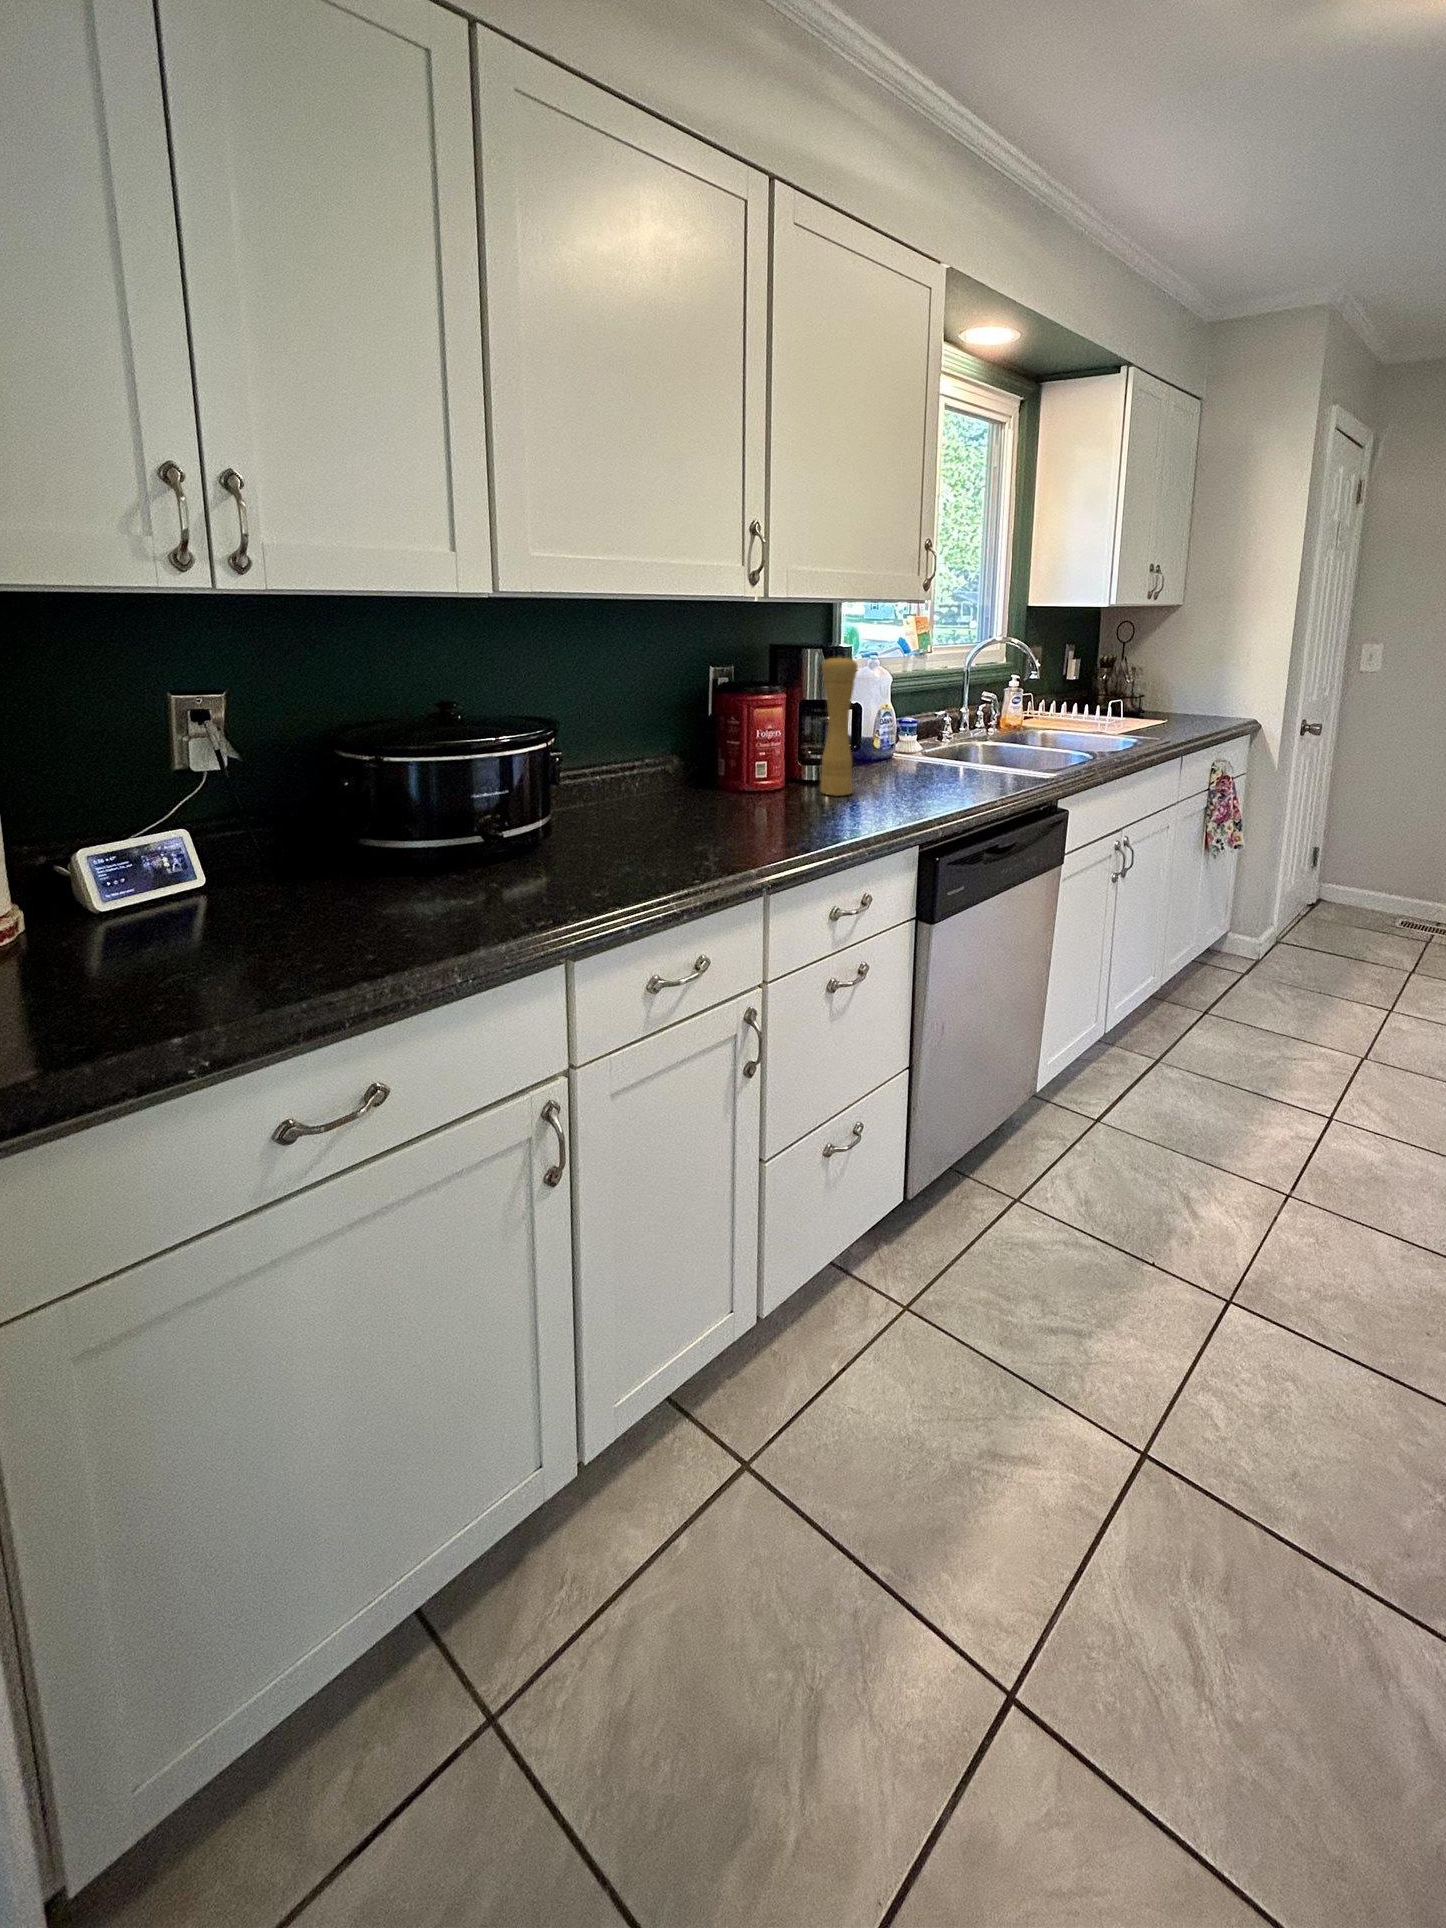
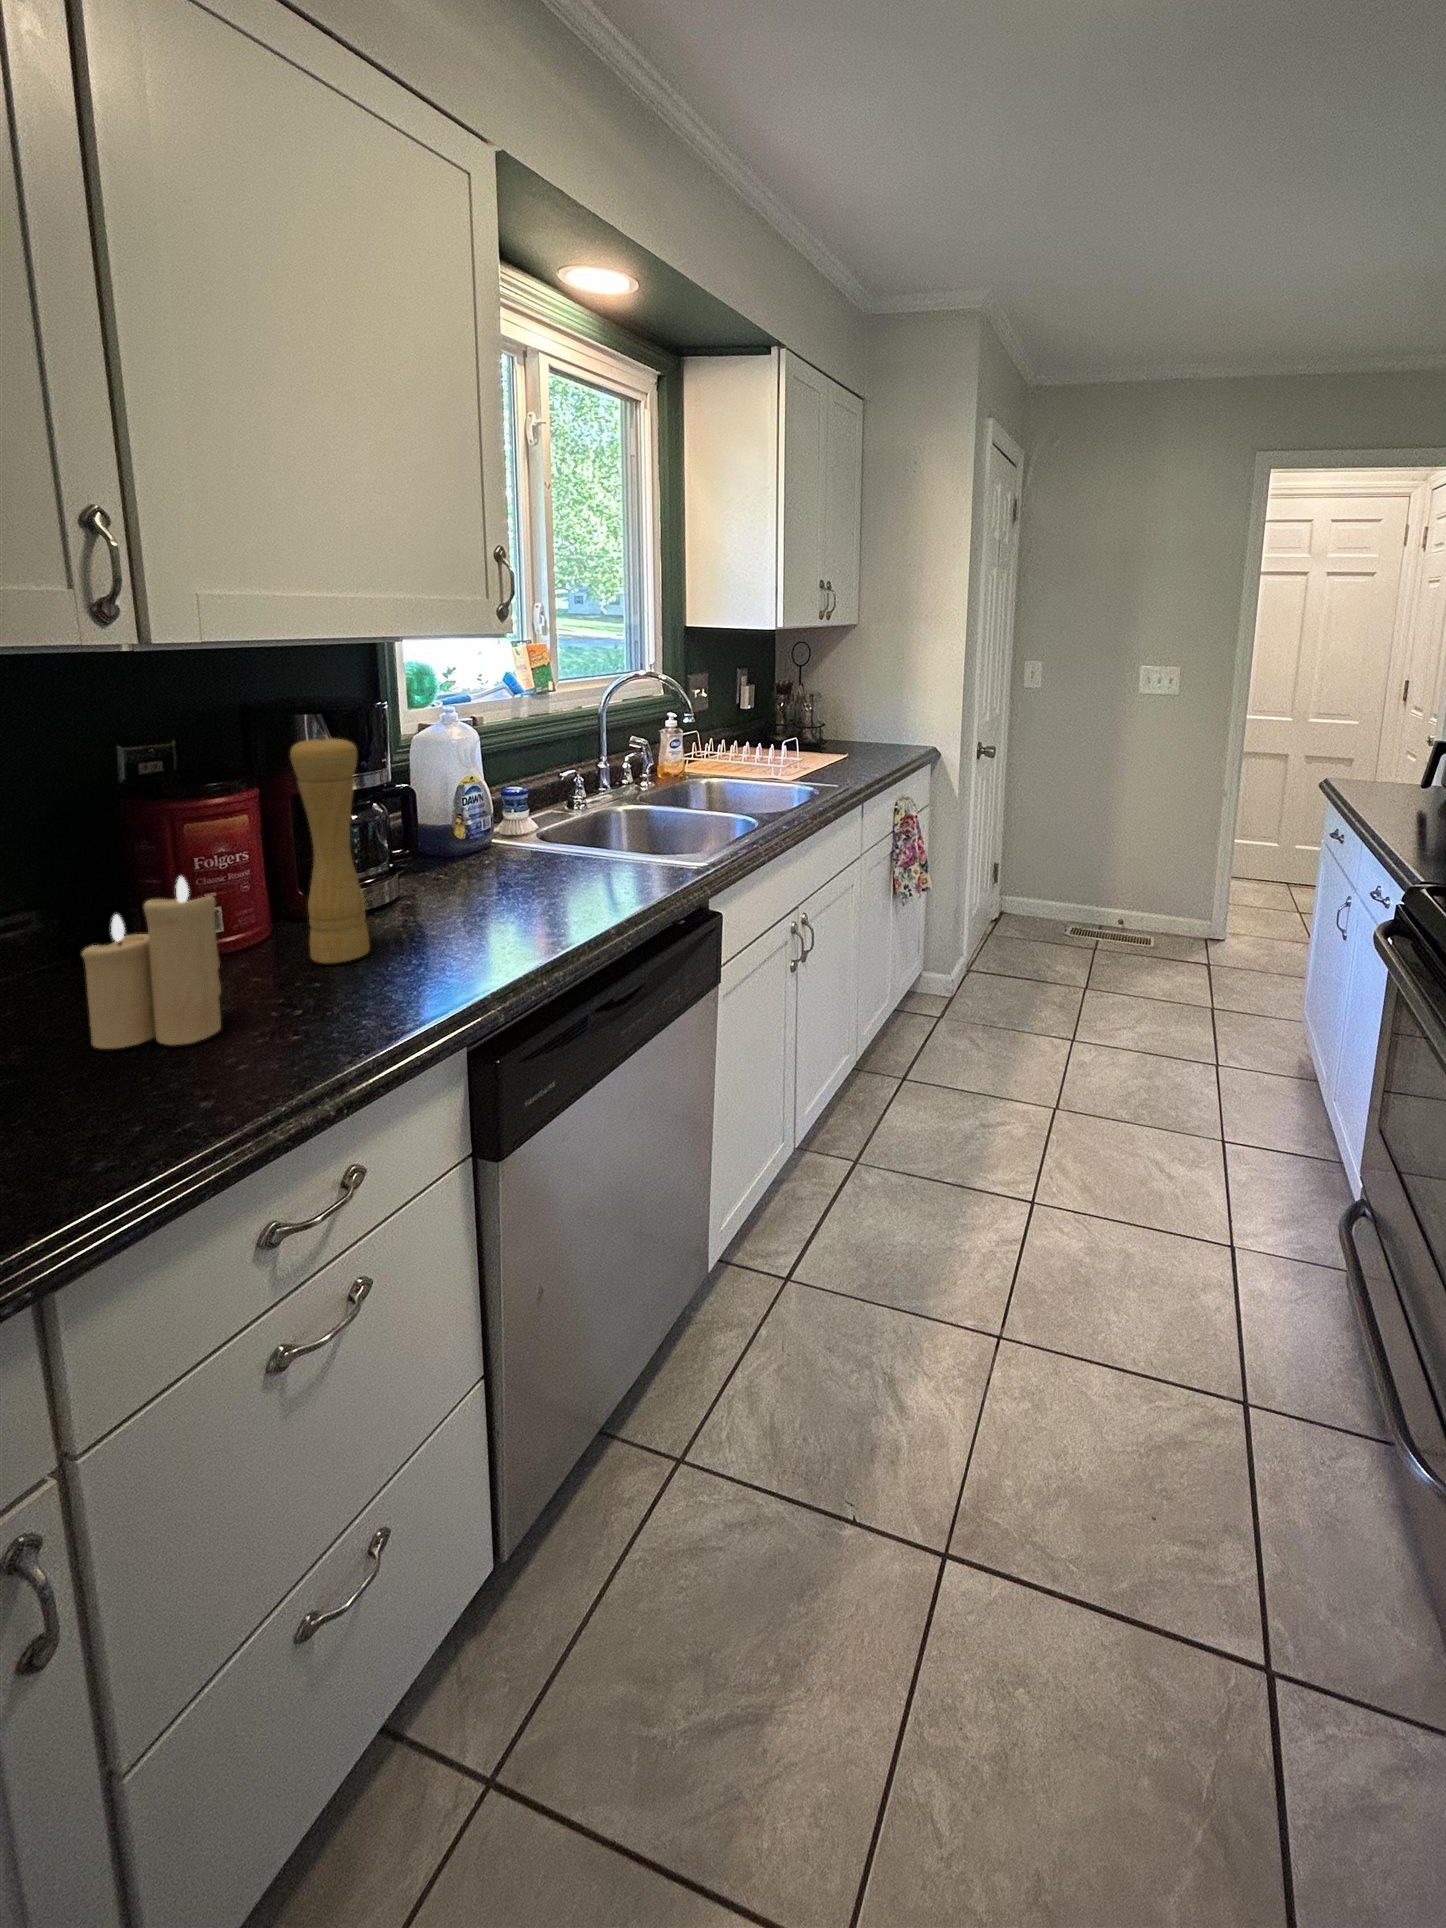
candle: none [736,723,799,816] -> present [82,877,221,1049]

